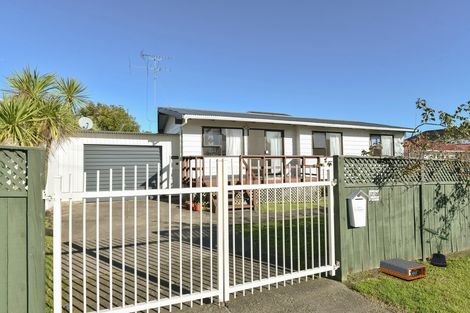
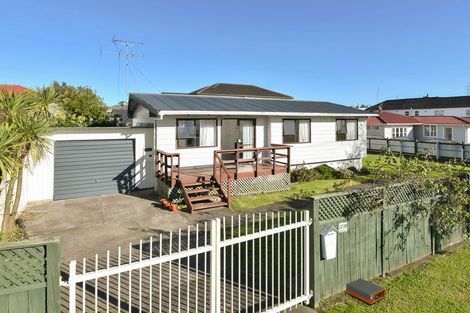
potted plant: present [422,228,448,267] -> none [382,248,406,283]

